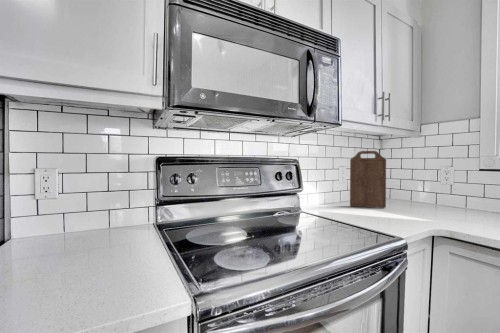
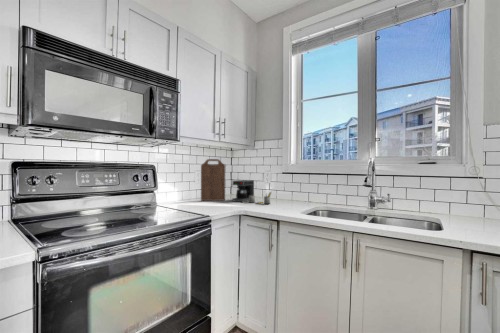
coffee maker: none [398,180,479,220] -> present [232,180,271,204]

